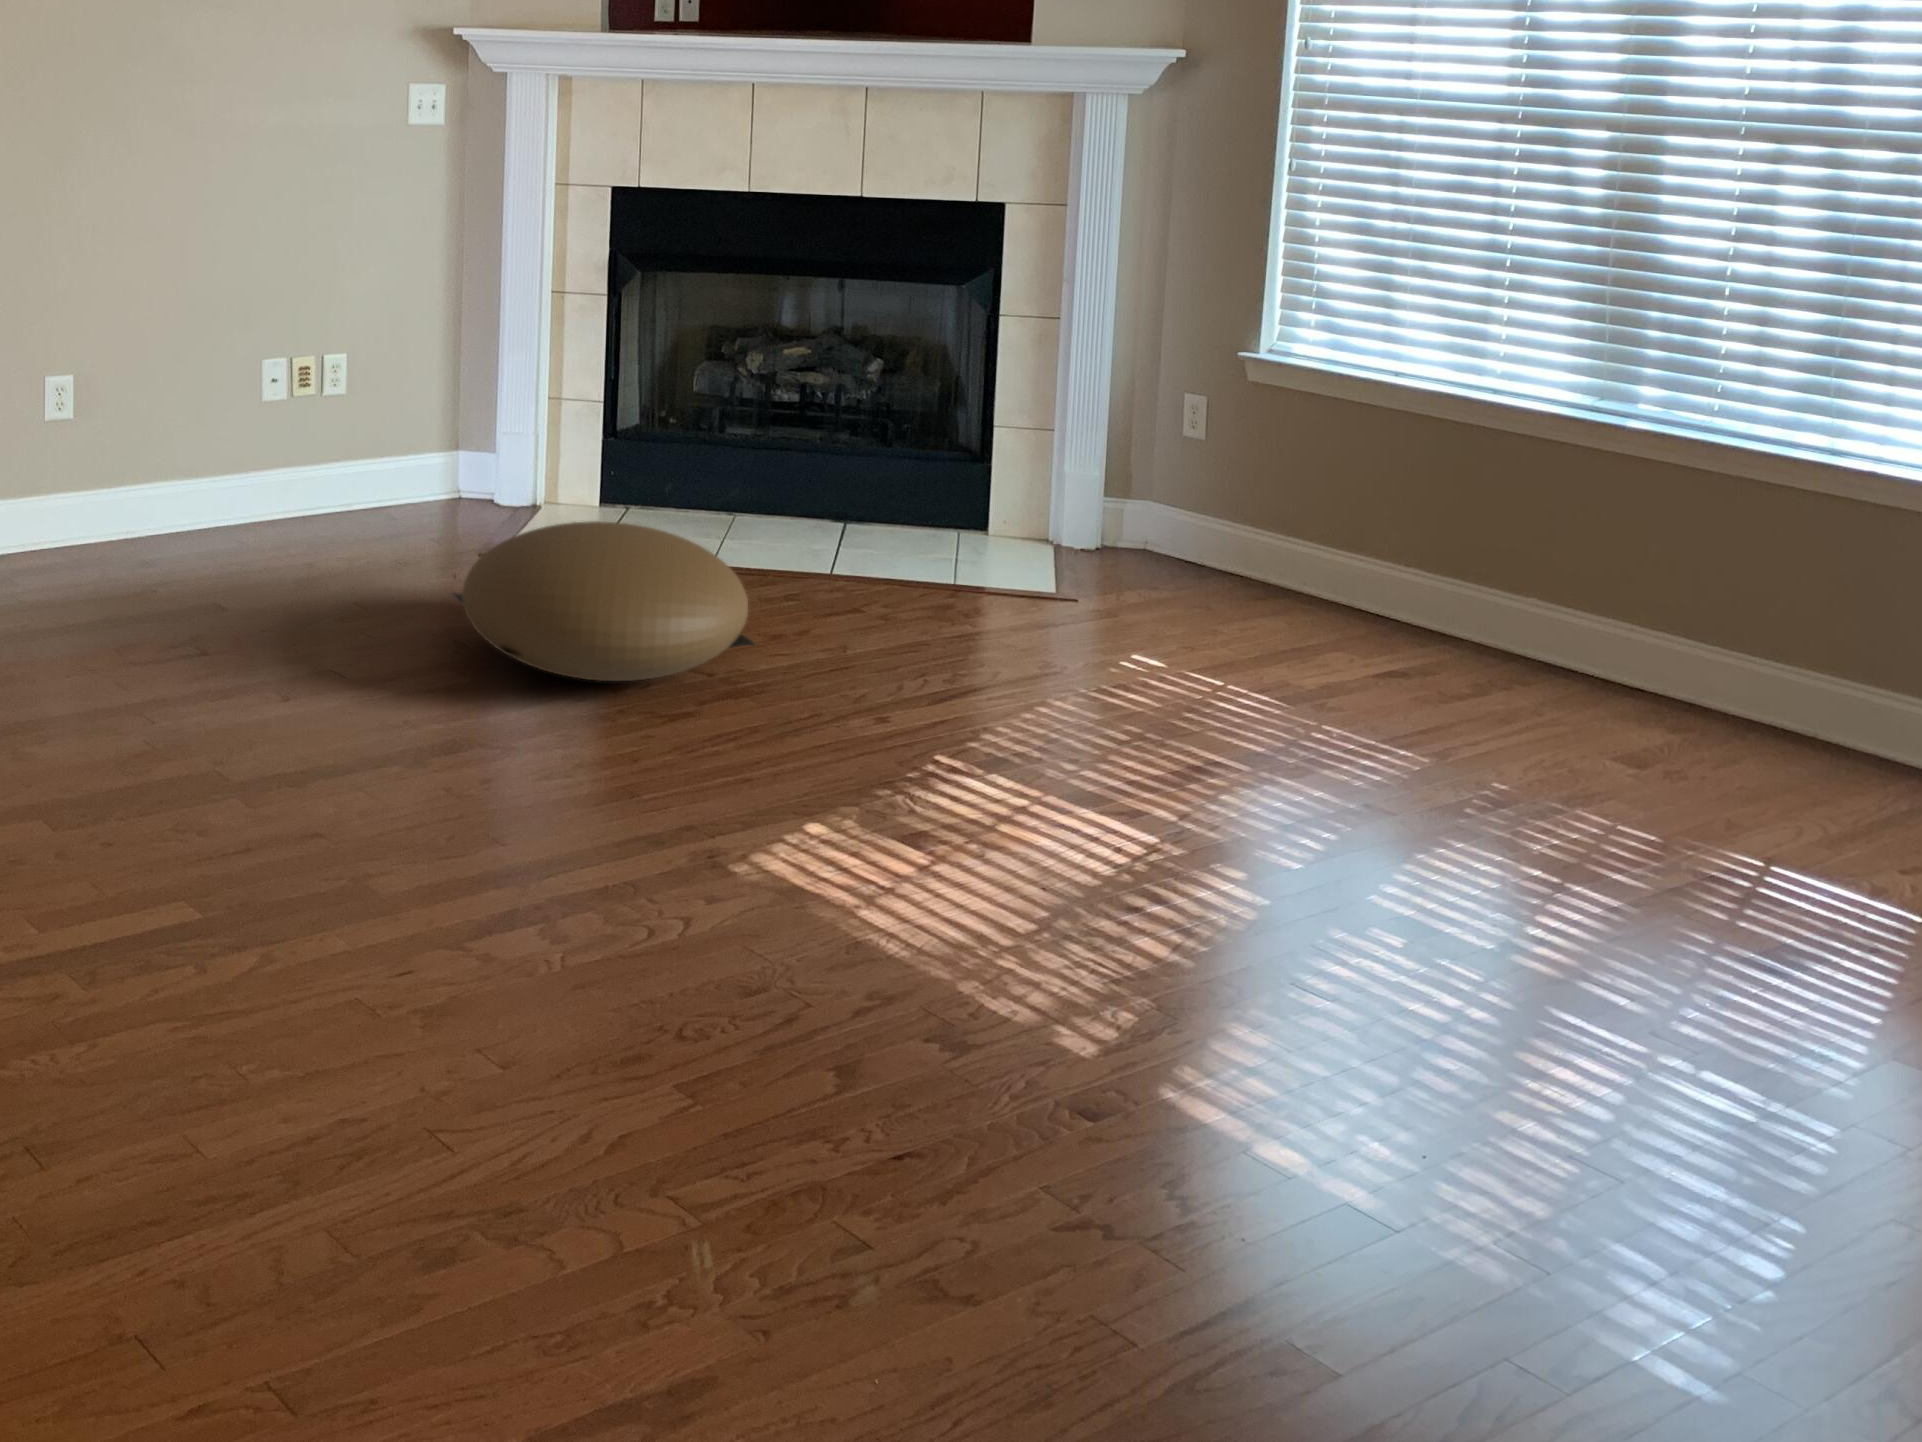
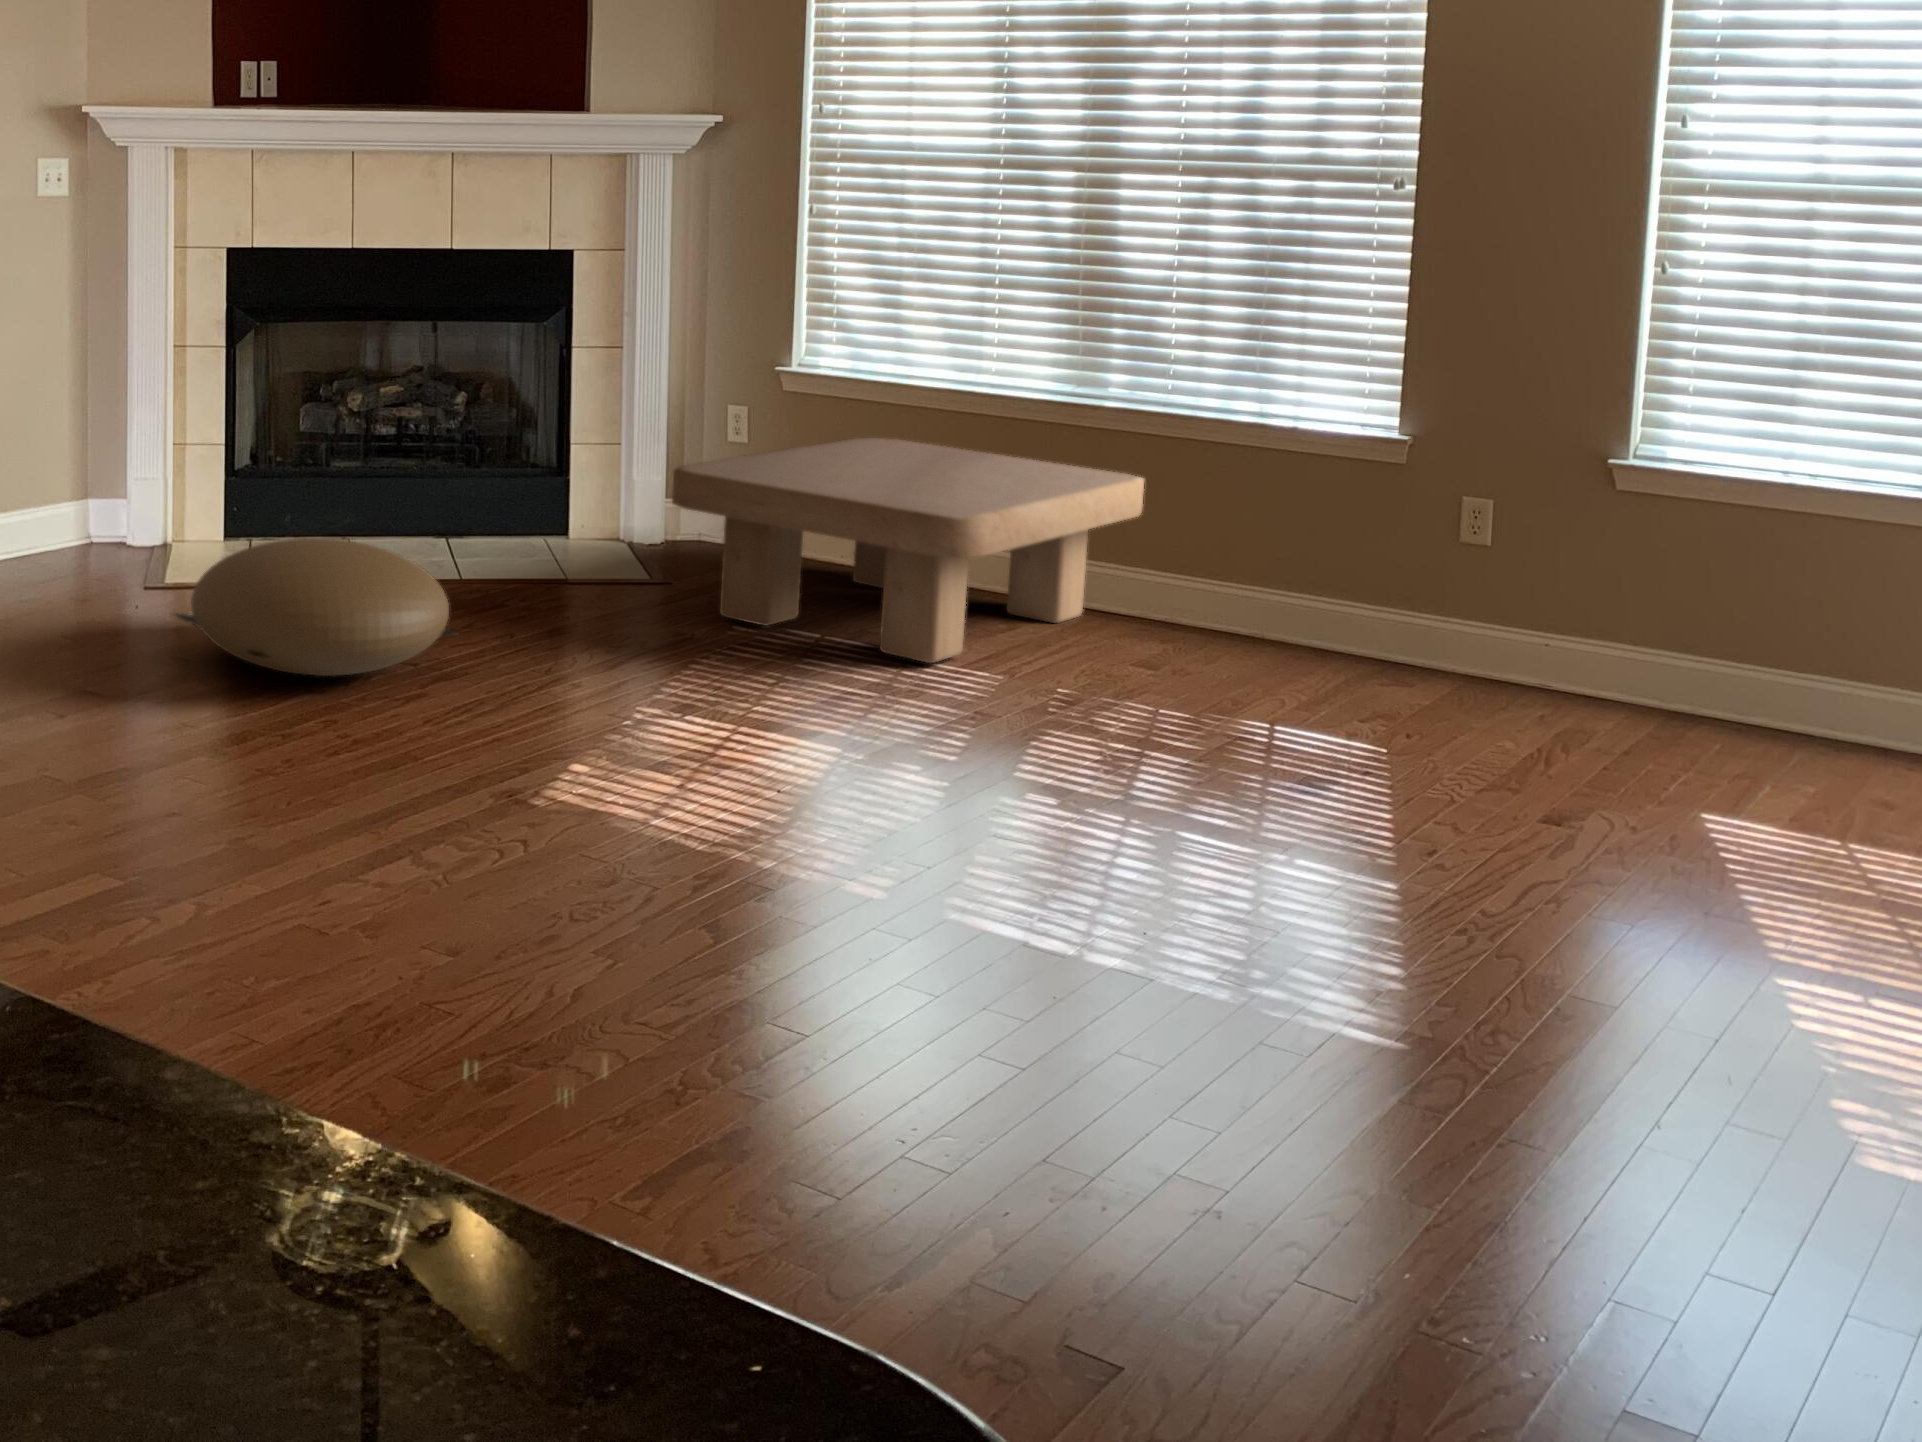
coffee table: none [1050,441,1670,729] -> present [672,438,1144,663]

